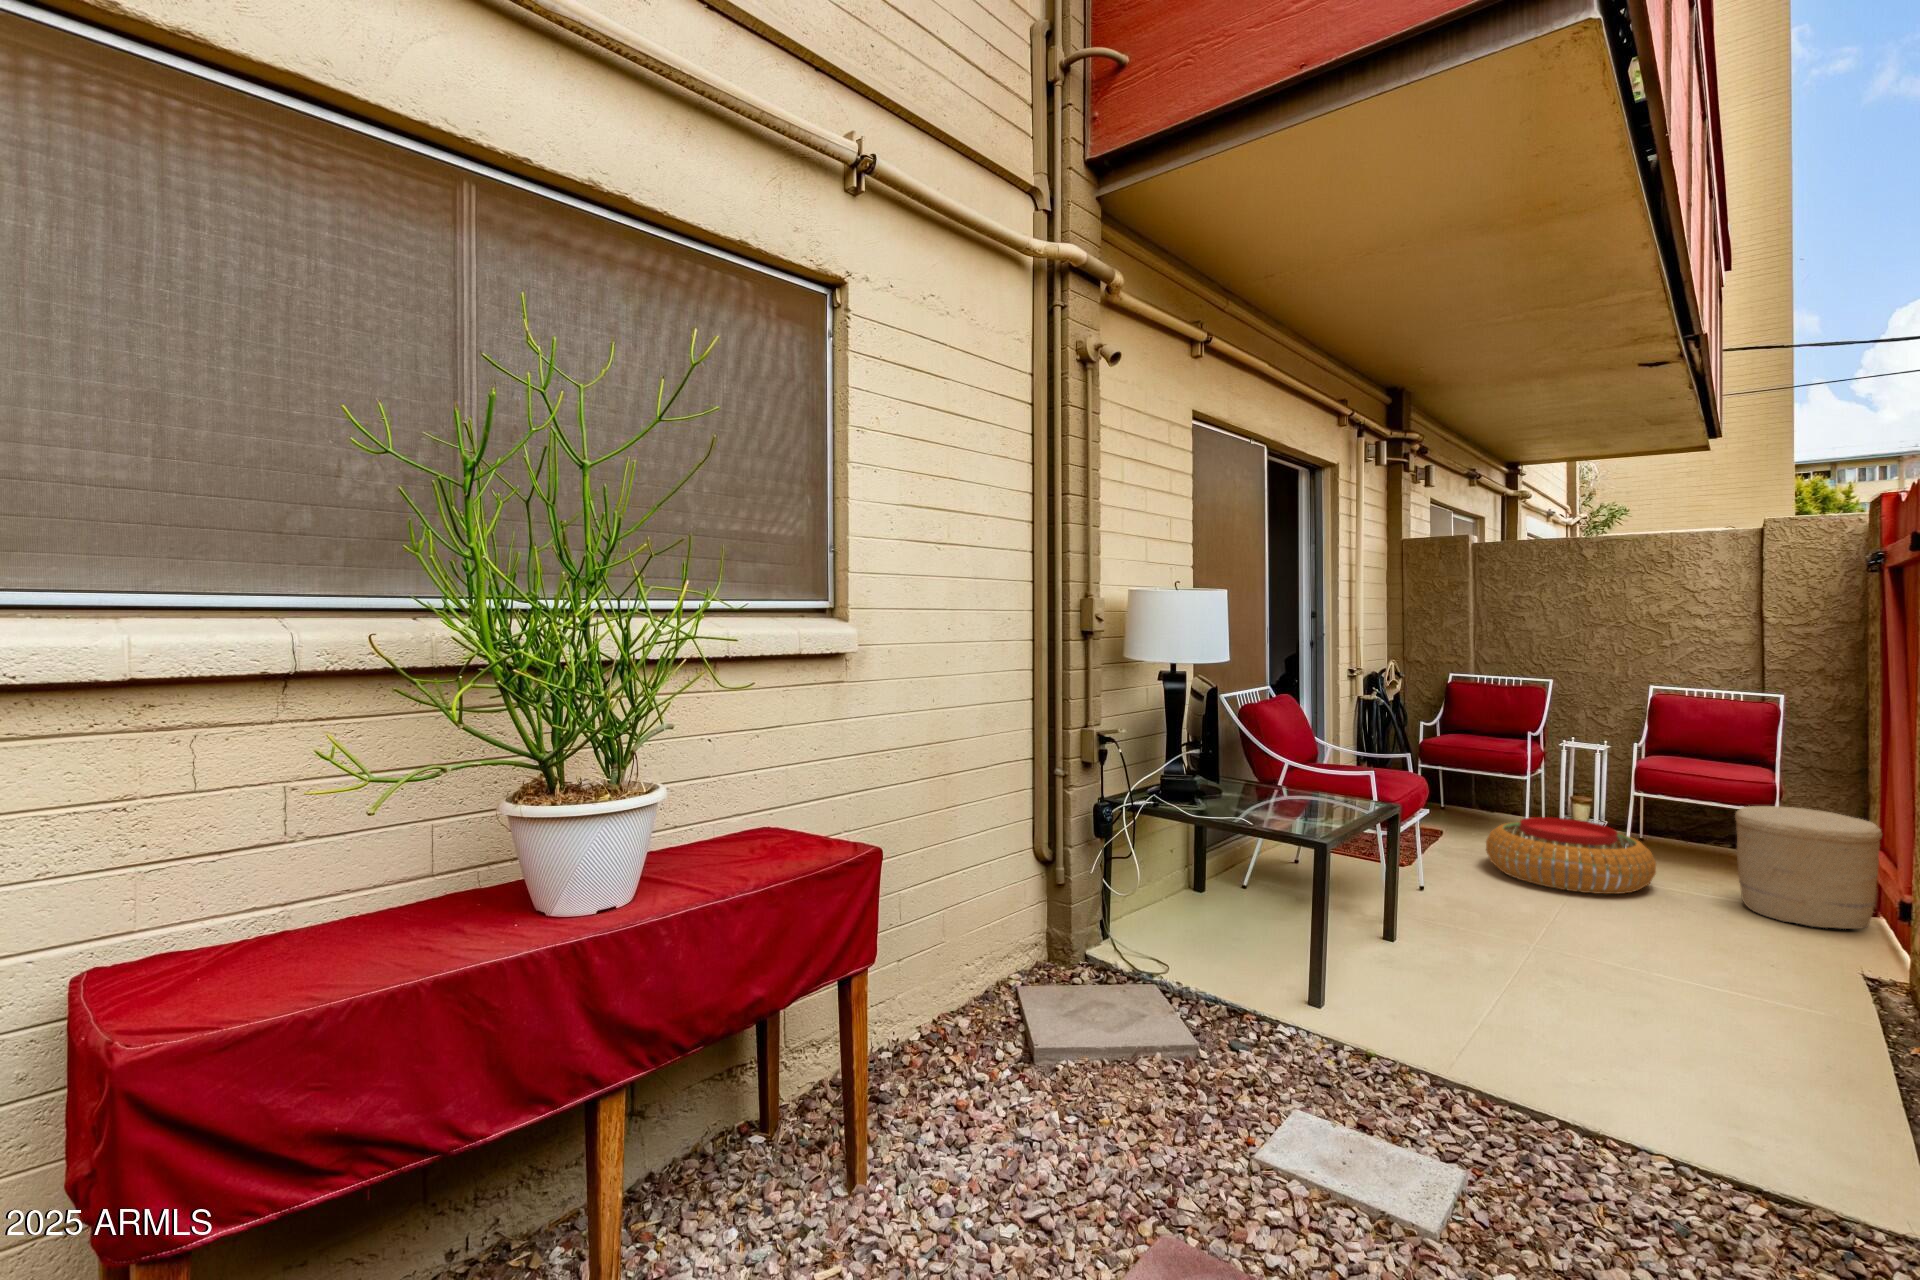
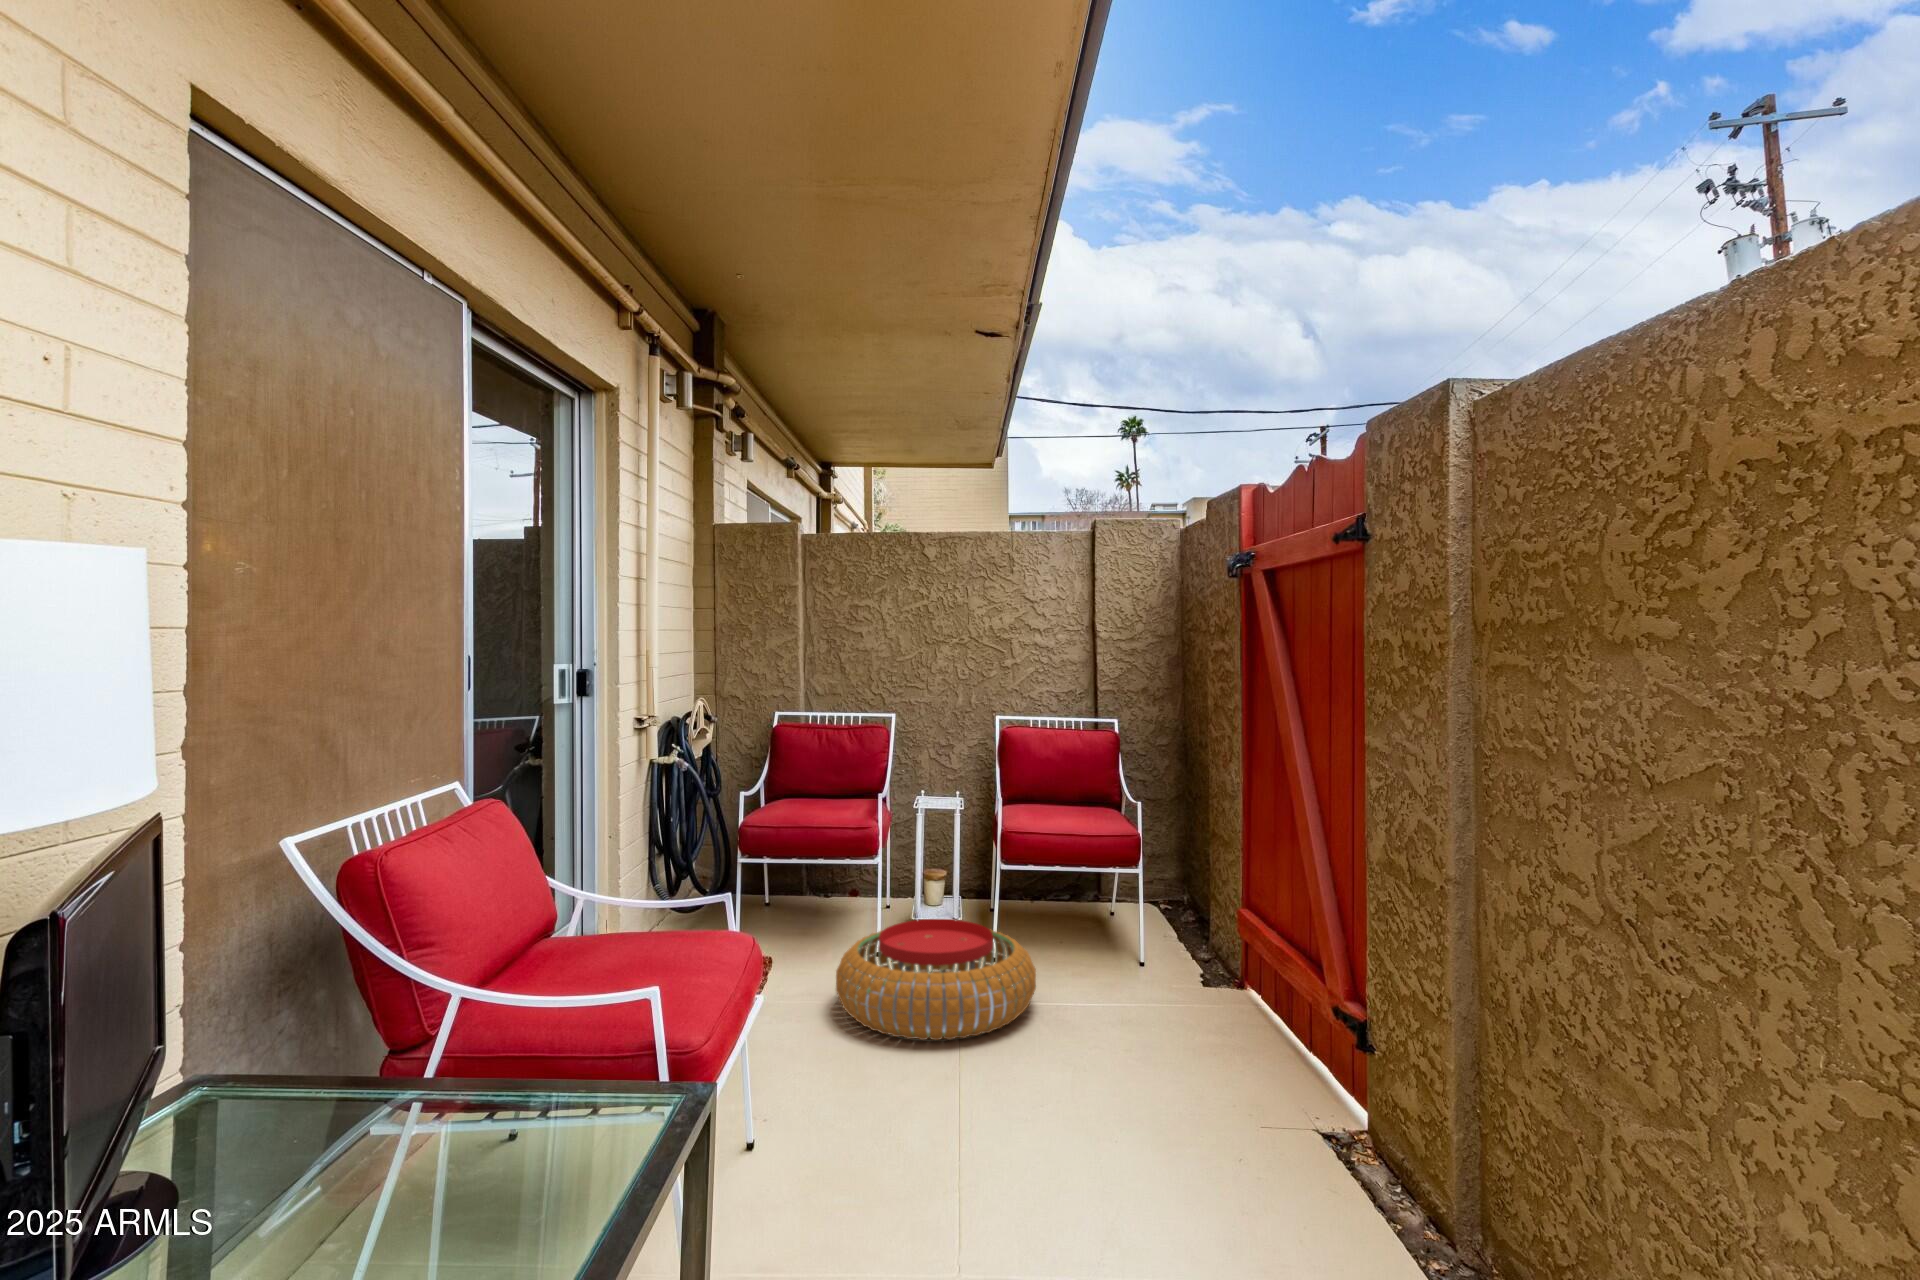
woven basket: present [1735,806,1882,929] -> none [1113,868,1246,1027]

